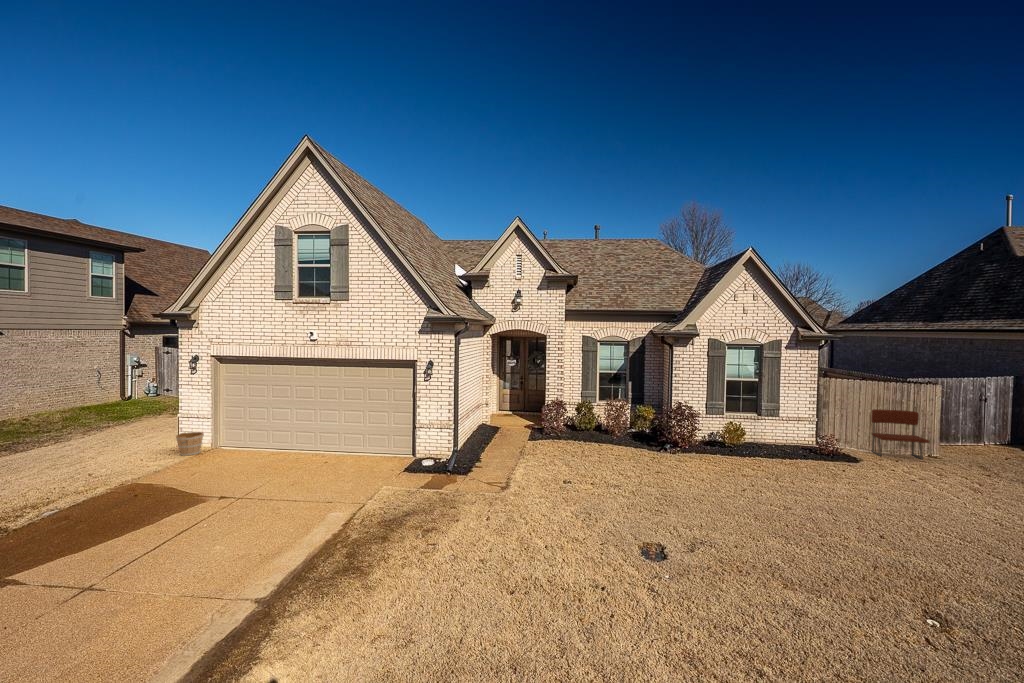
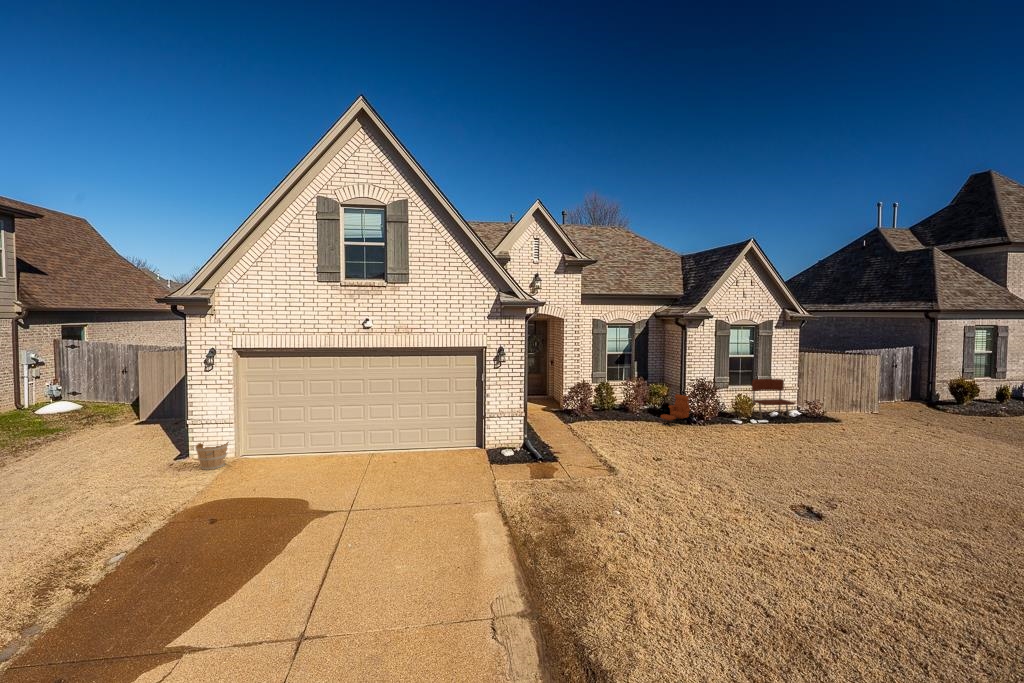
bench: present [871,409,929,459] -> present [752,379,795,419]
lounge chair: none [630,418,666,452] -> present [661,394,691,426]

